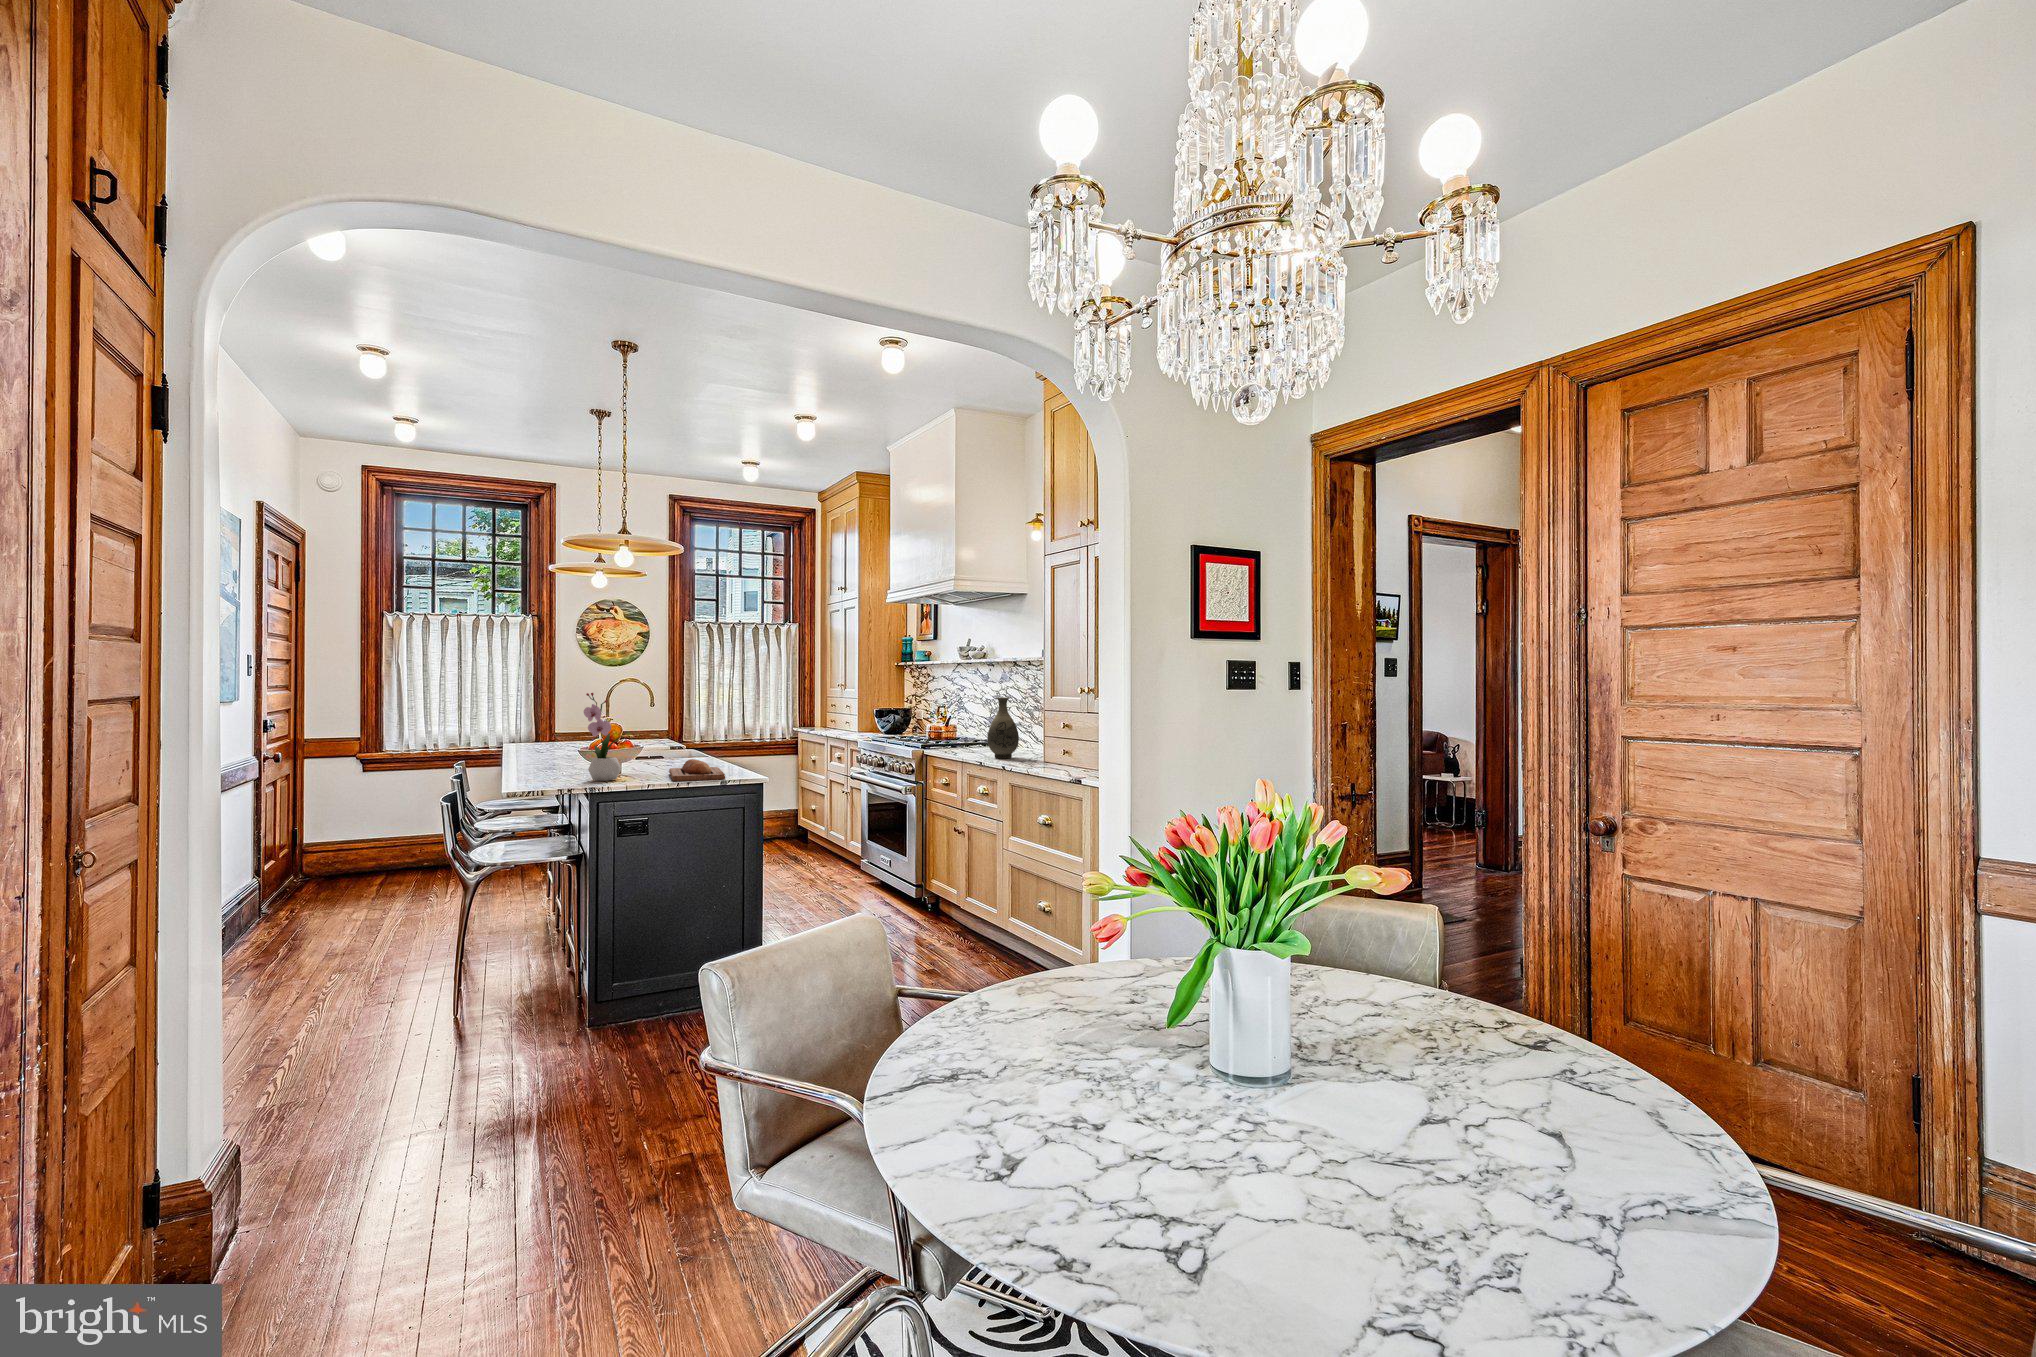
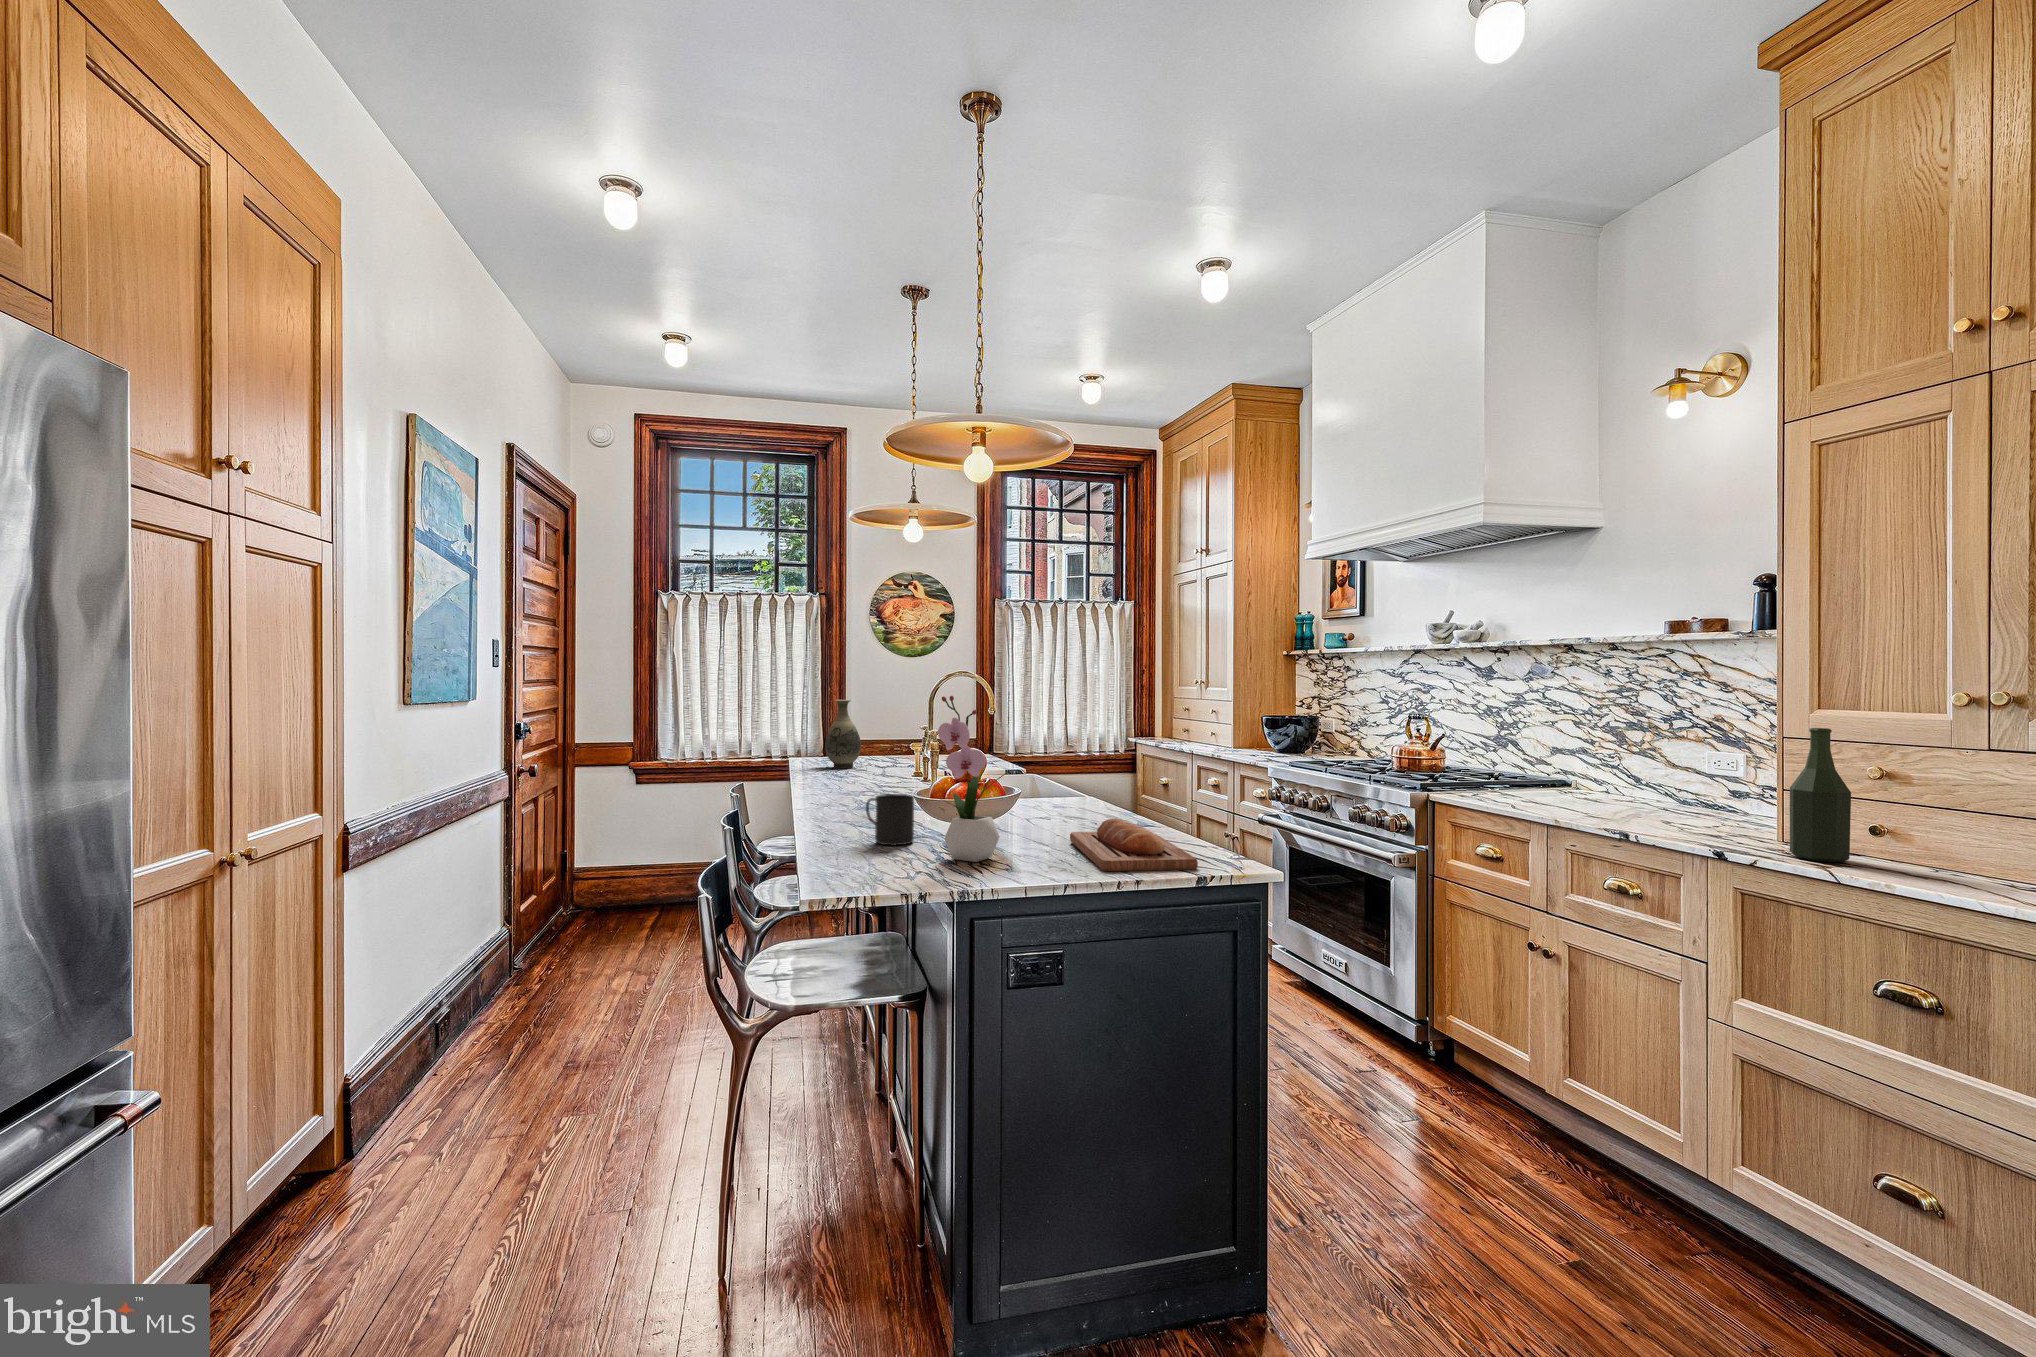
vase: present [987,697,1019,758] -> present [825,700,861,768]
bottle: none [1031,705,1054,768] -> present [1790,728,1851,862]
mug: none [546,750,575,778] -> present [866,794,914,846]

